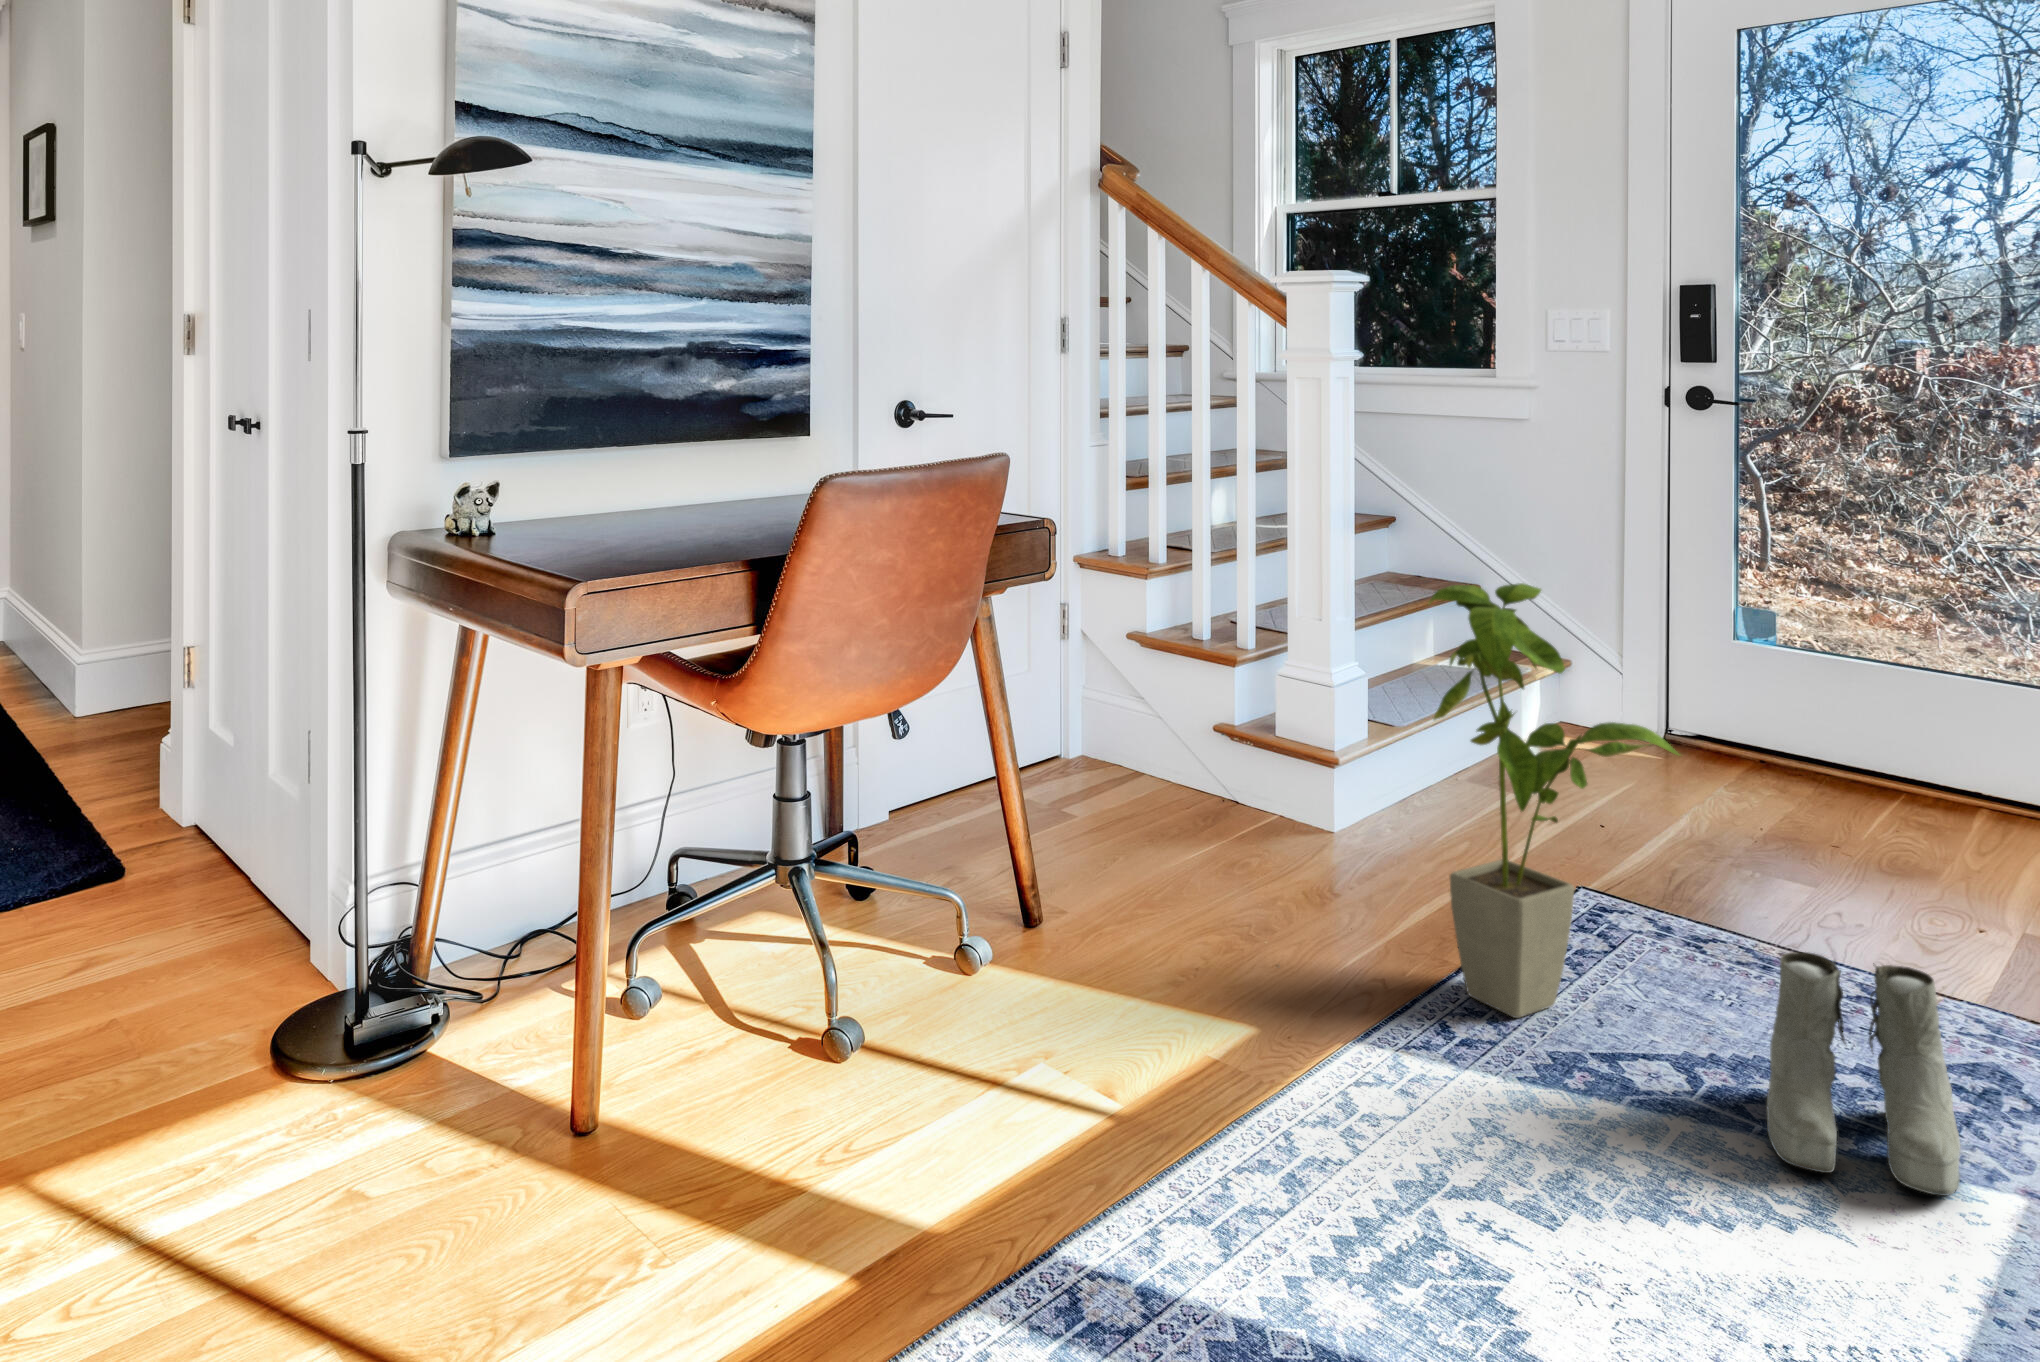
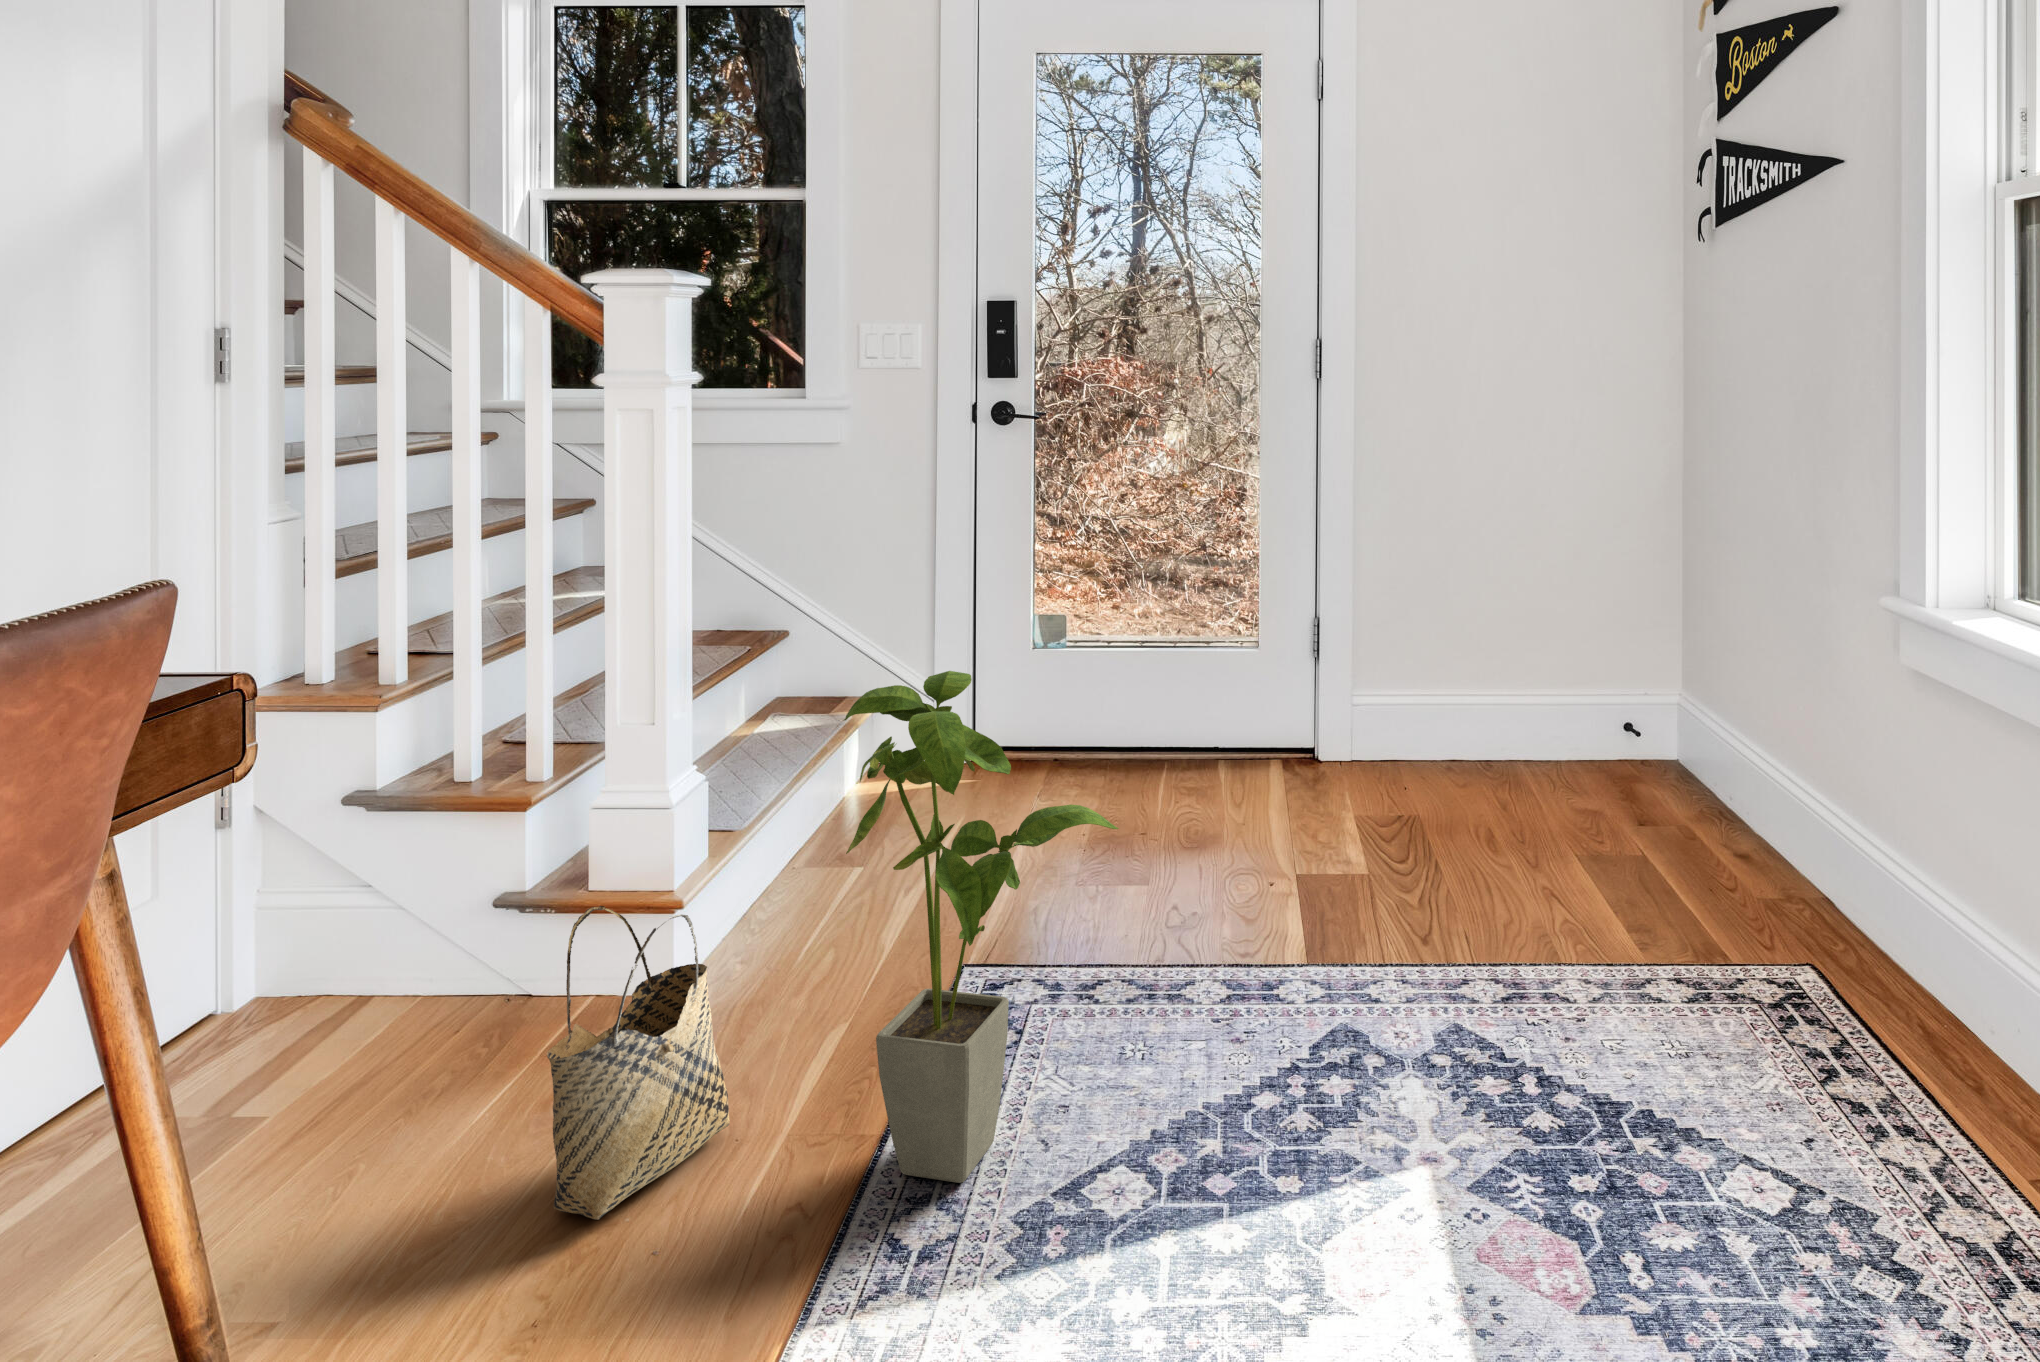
woven basket: none [1214,721,1346,936] -> present [547,906,730,1220]
boots: present [1767,952,1960,1196] -> none [1221,982,1397,1249]

